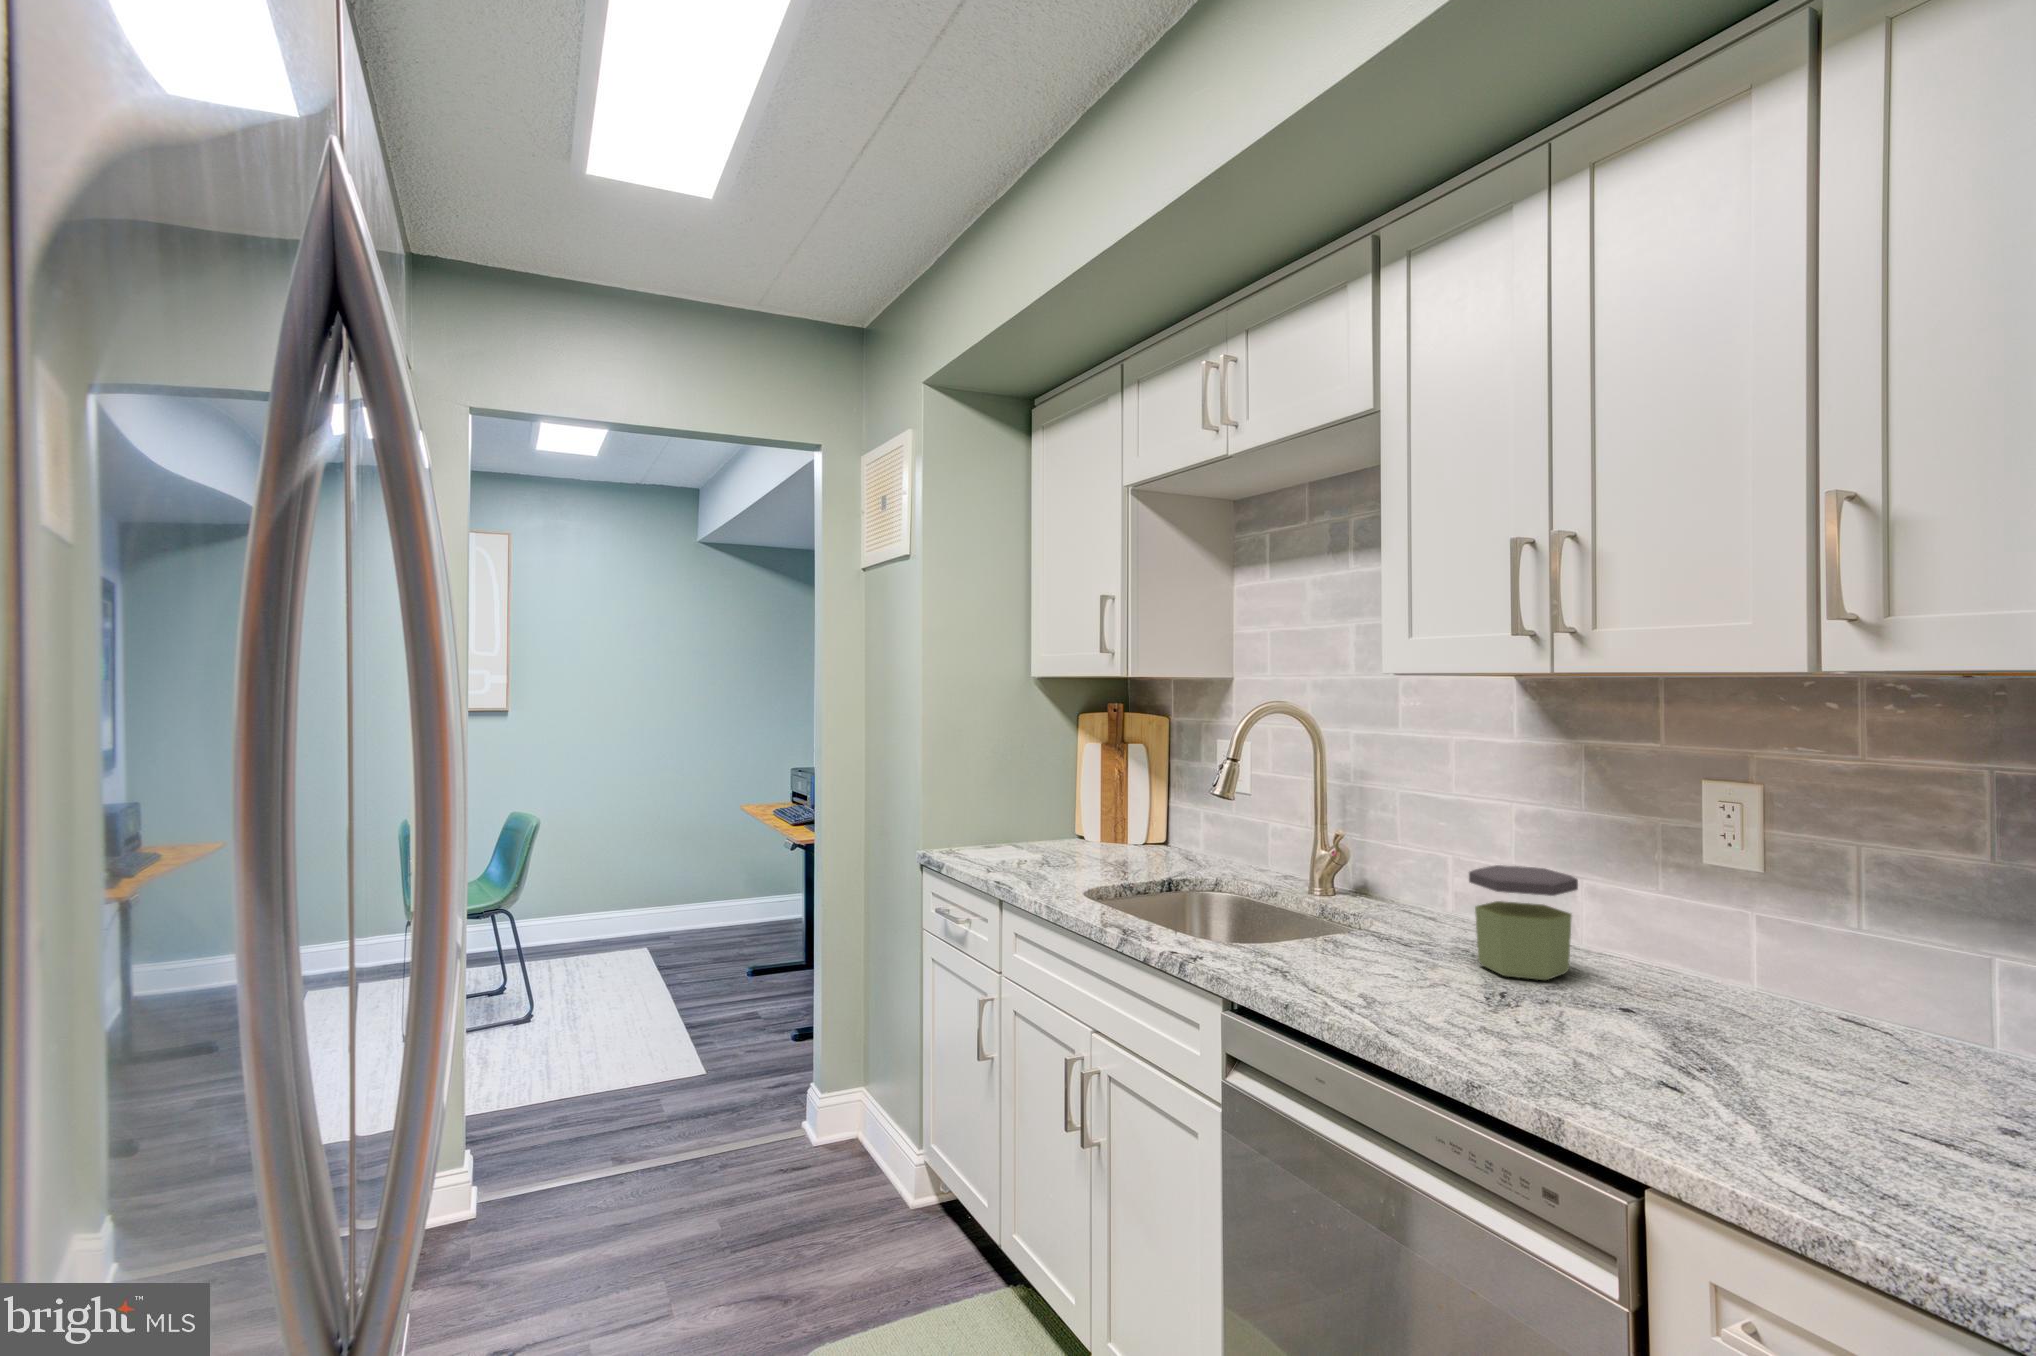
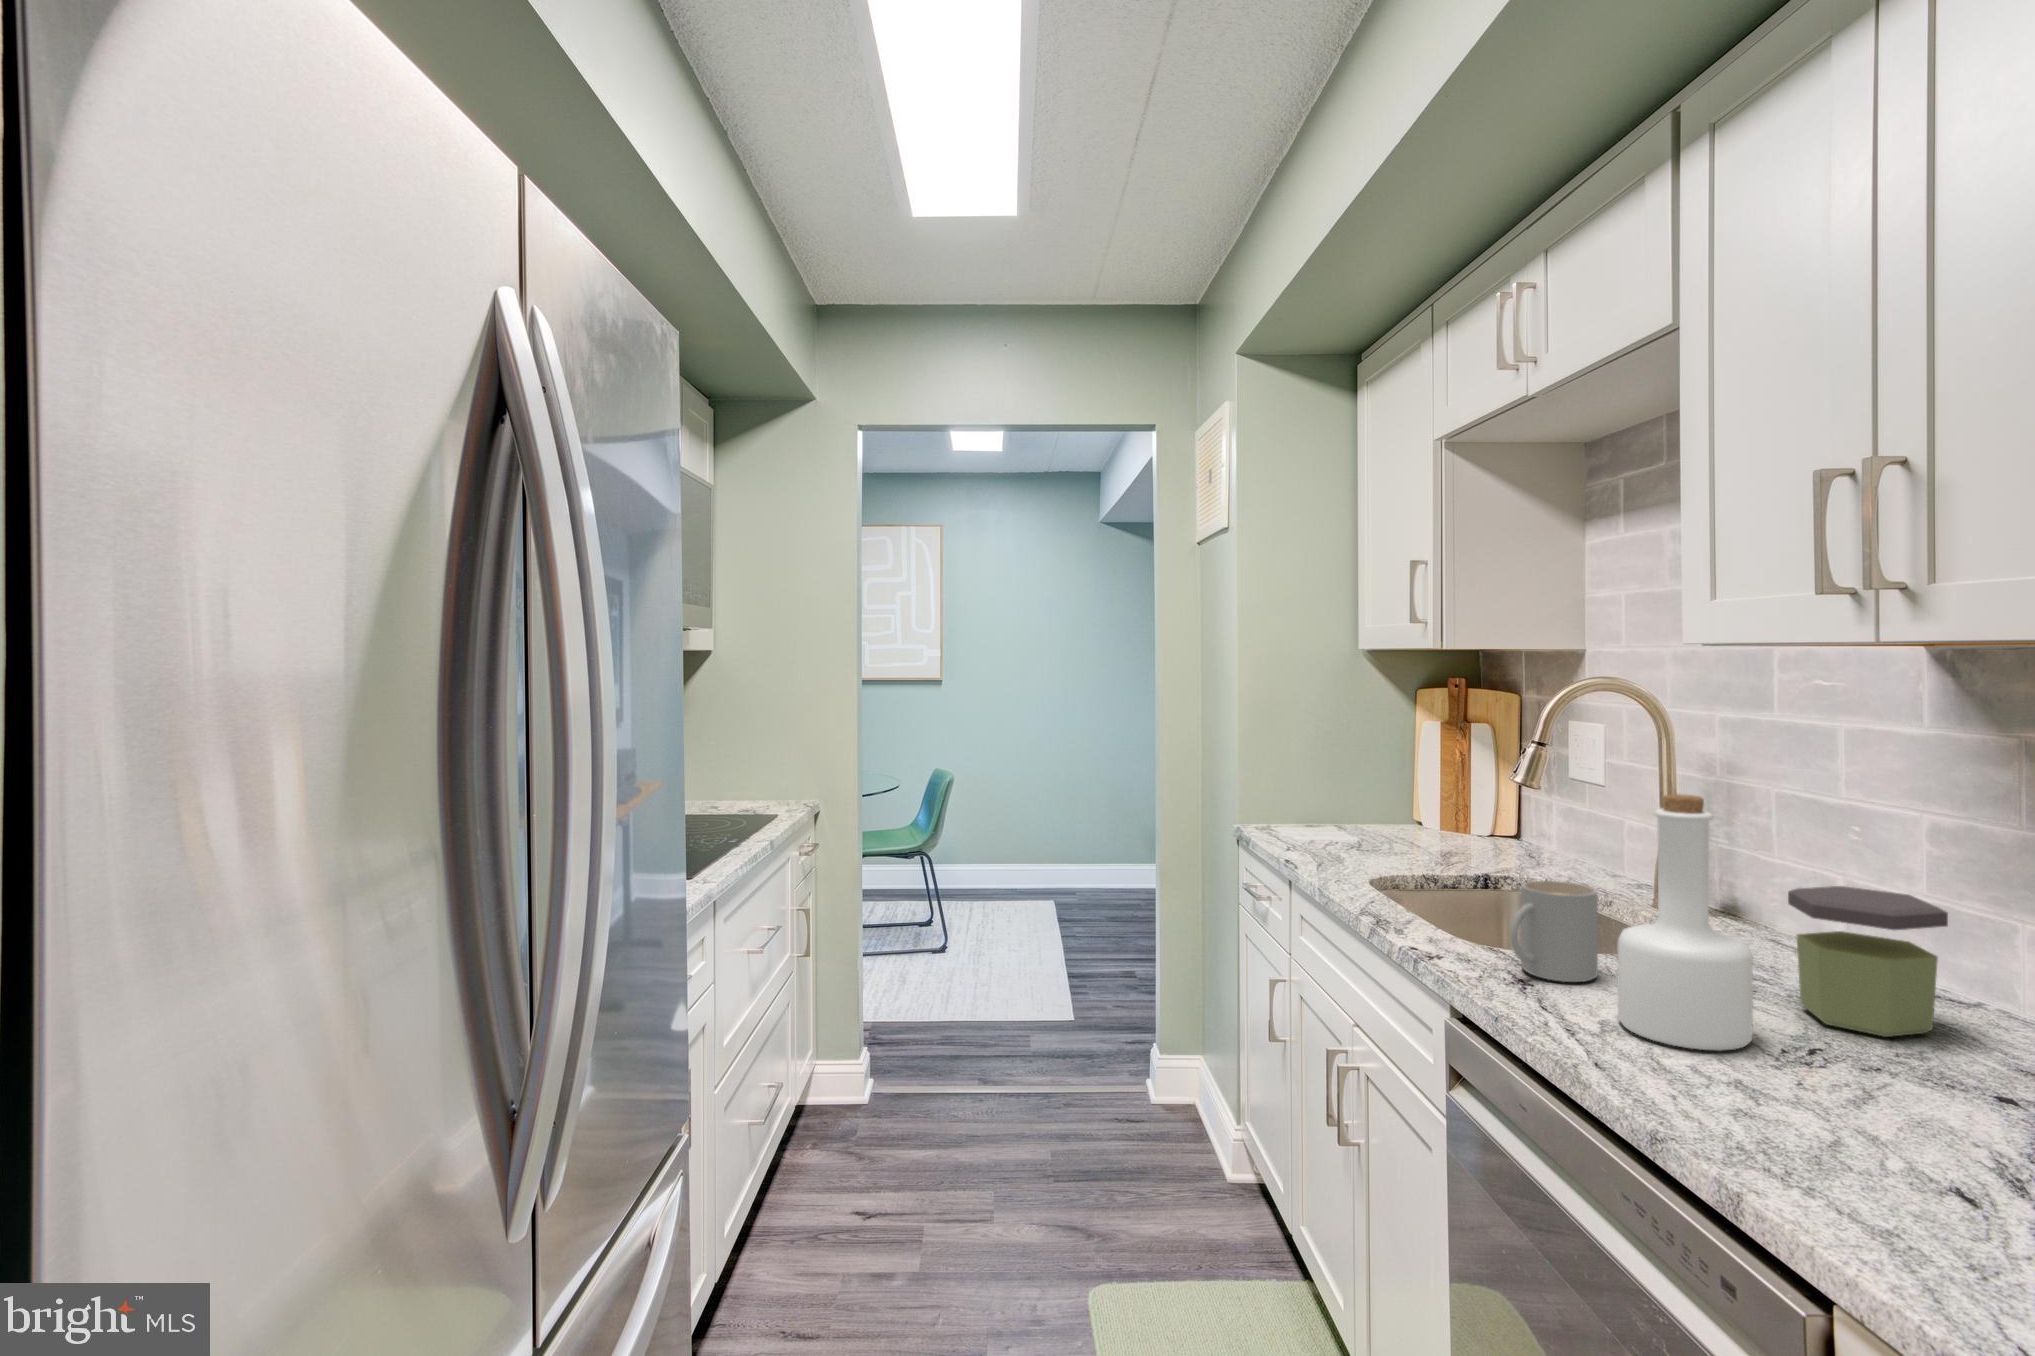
bottle: none [1372,797,1474,1008] -> present [1618,794,1753,1051]
mug: none [1269,878,1330,966] -> present [1511,881,1598,982]

